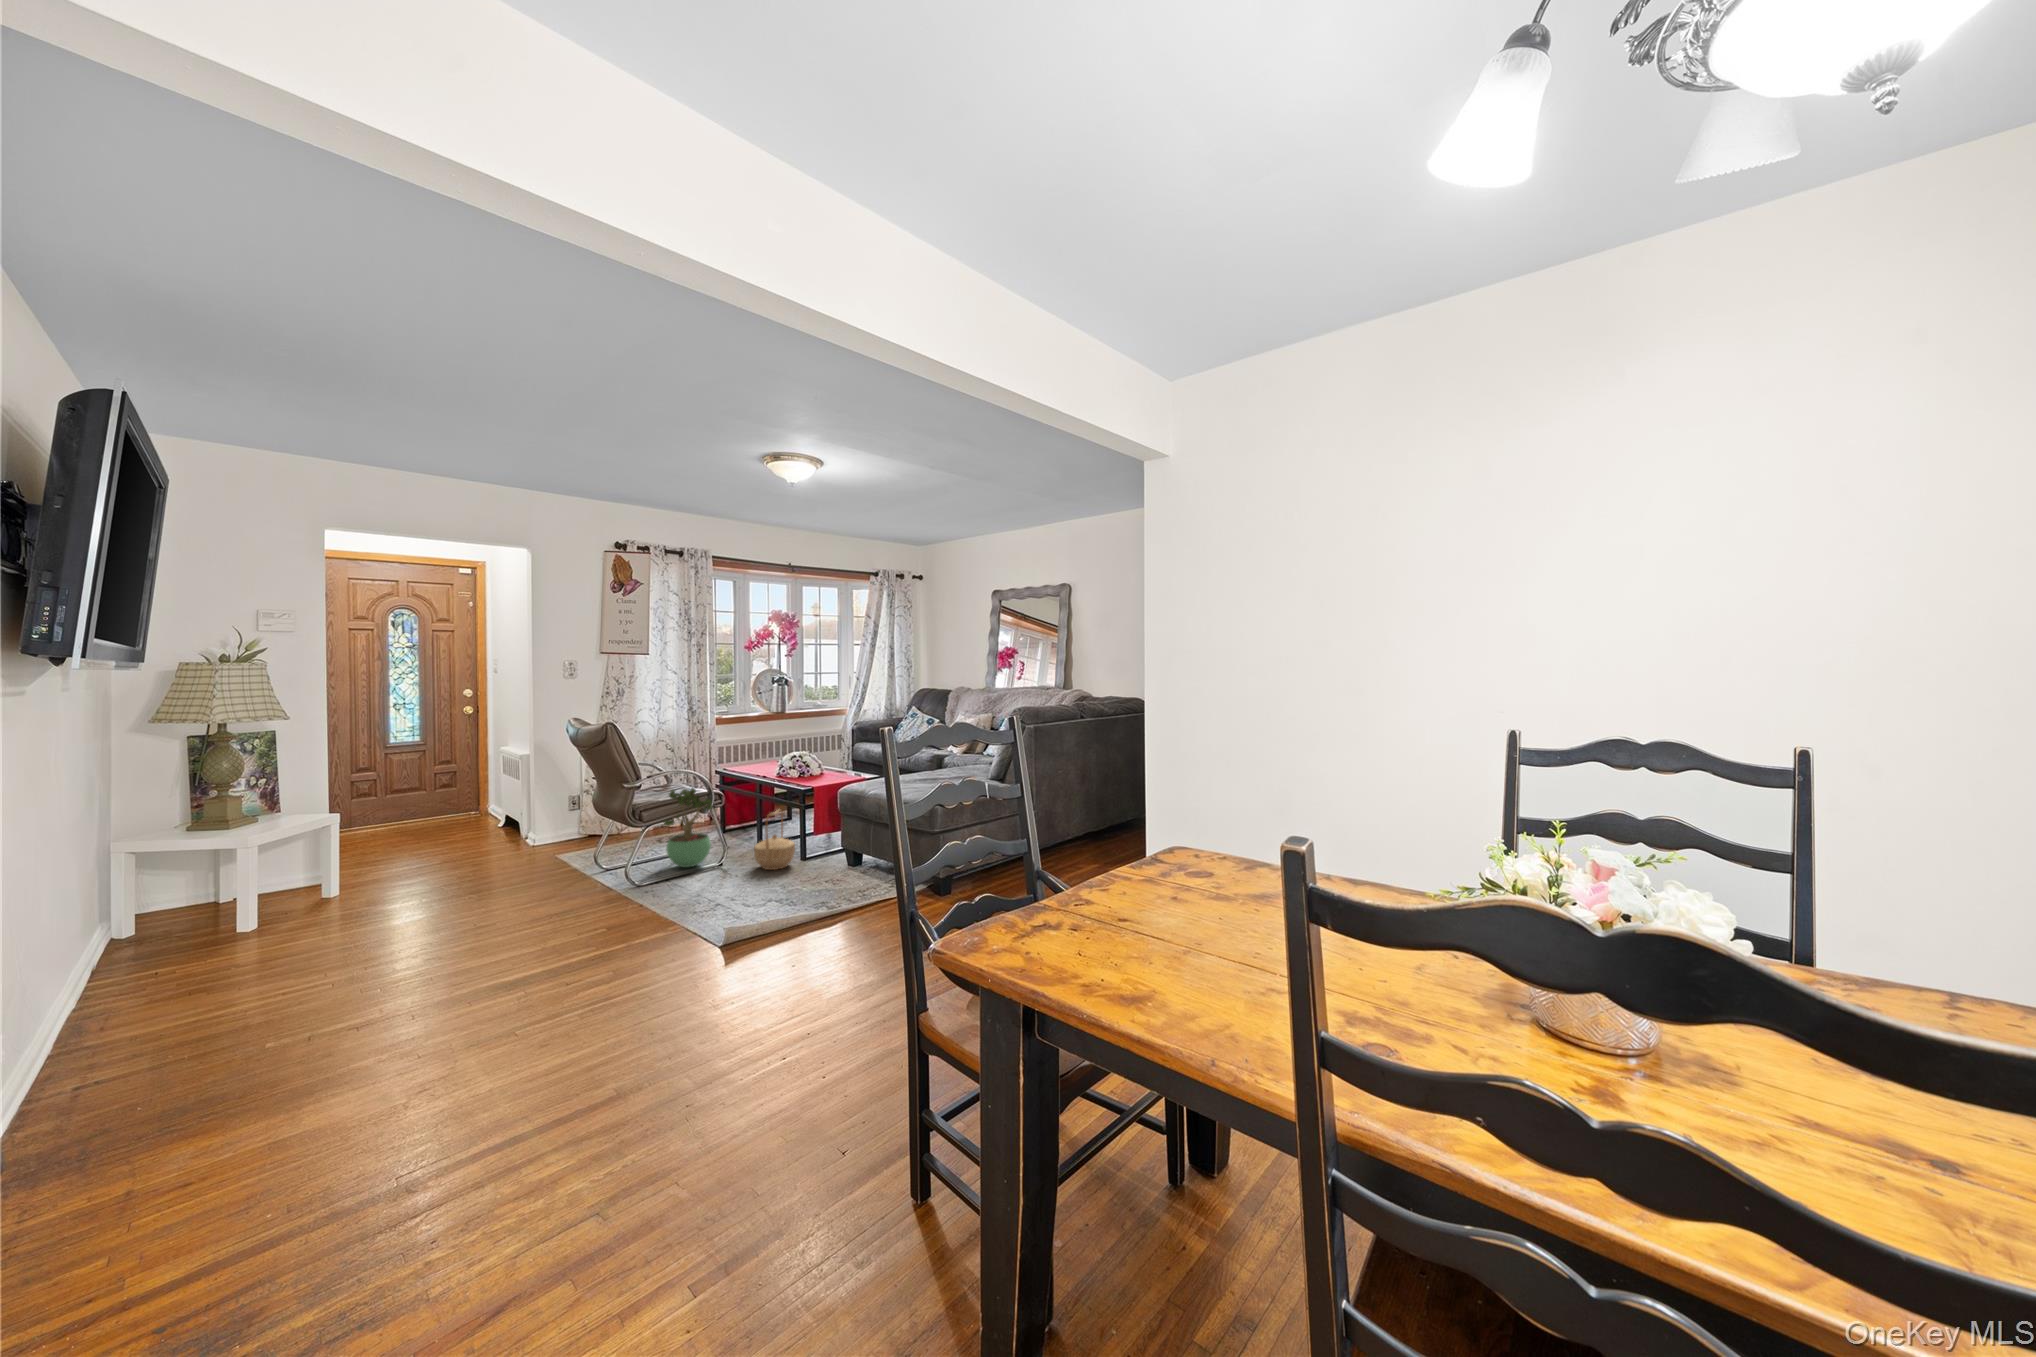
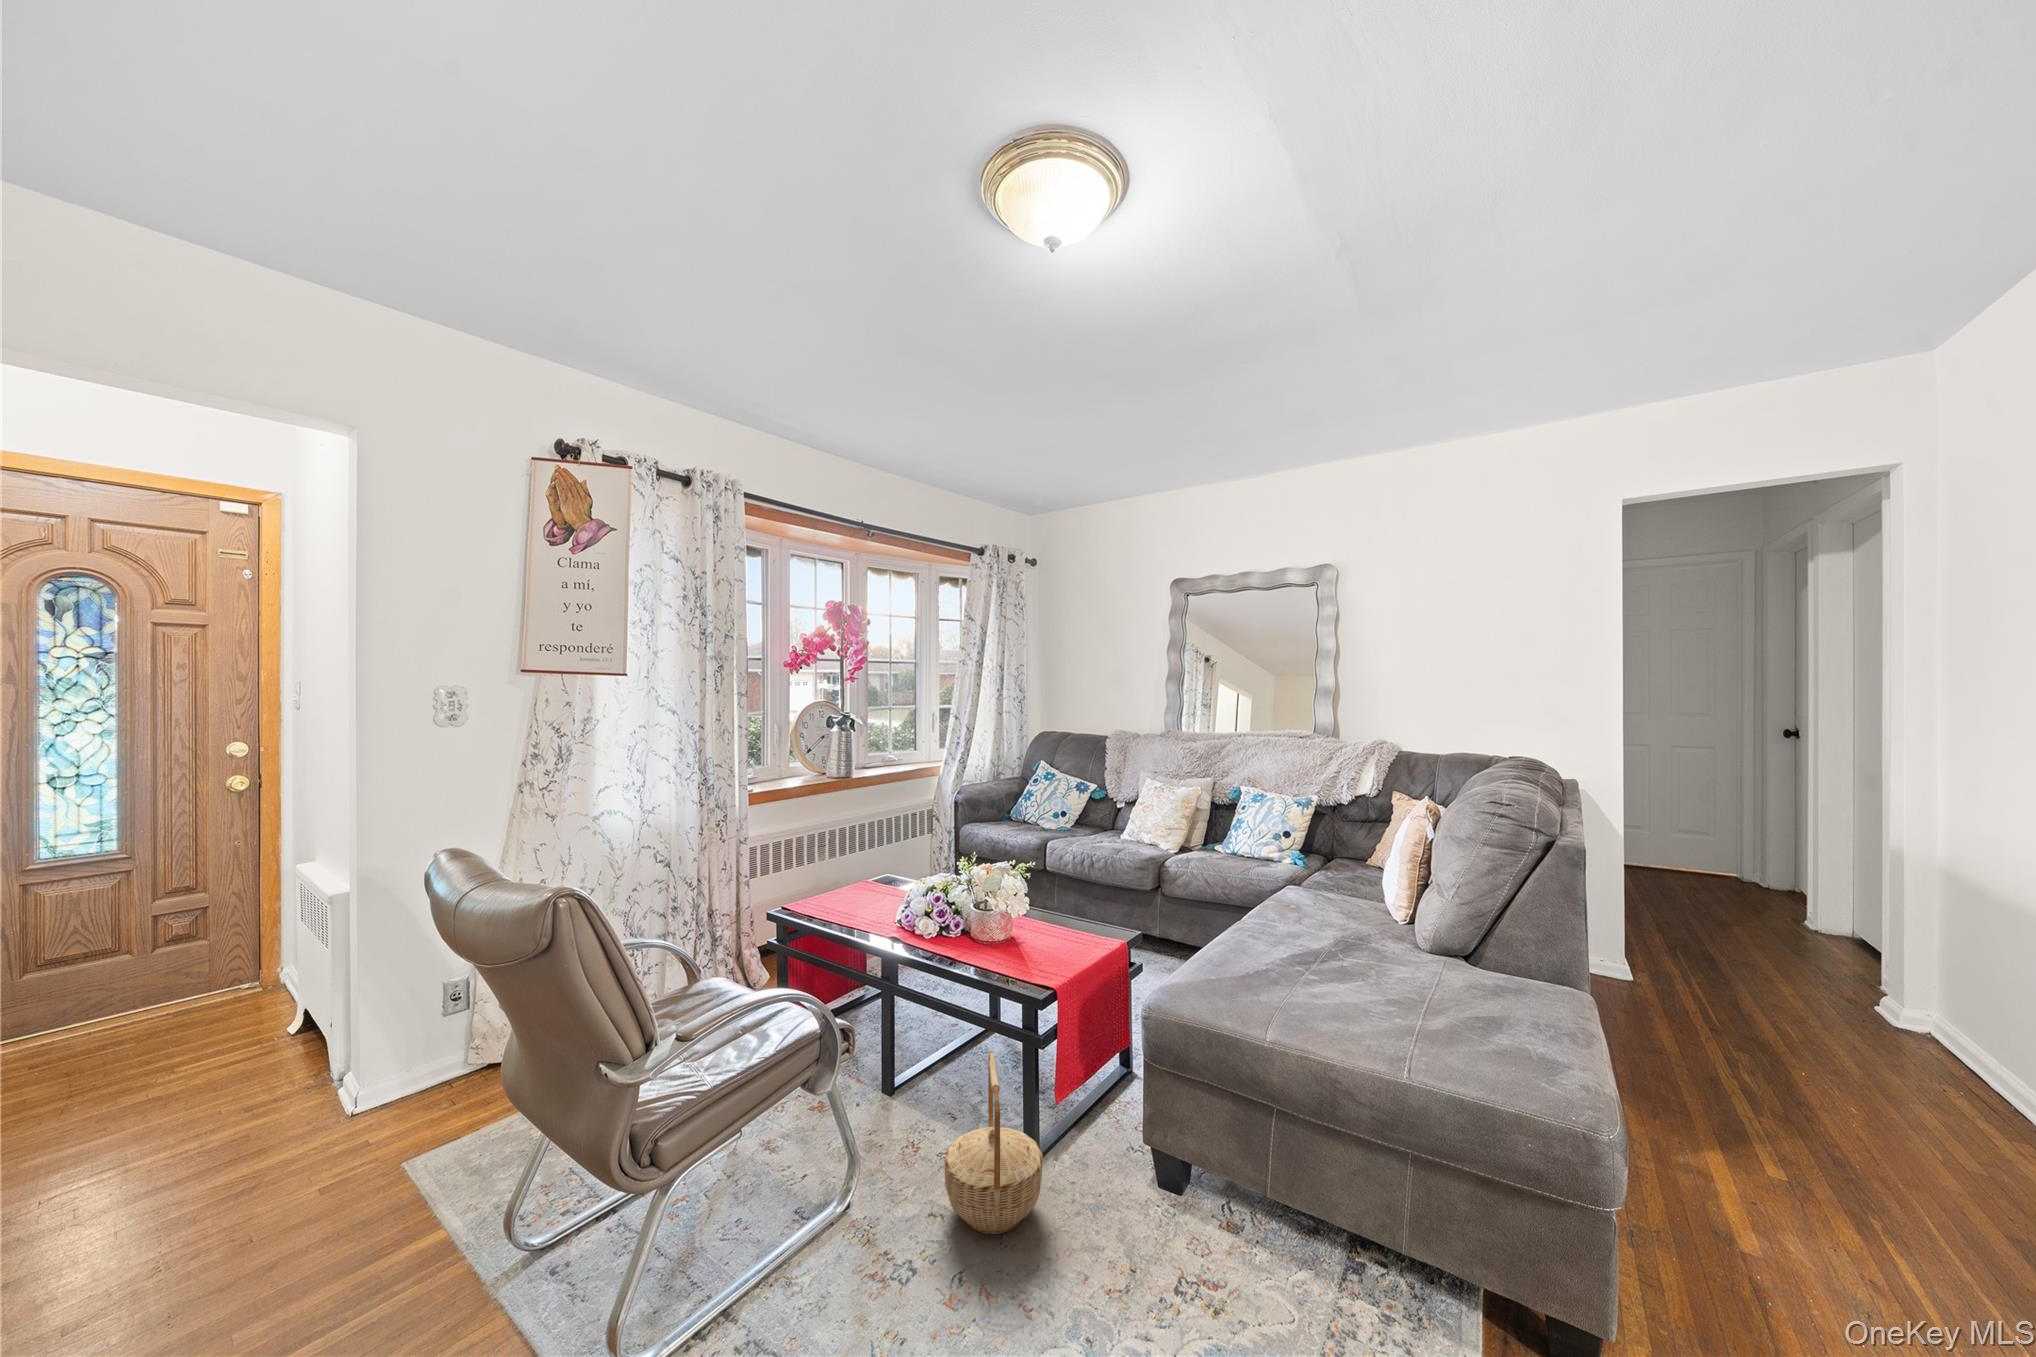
potted plant: present [664,788,712,867] -> none [703,1023,844,1241]

